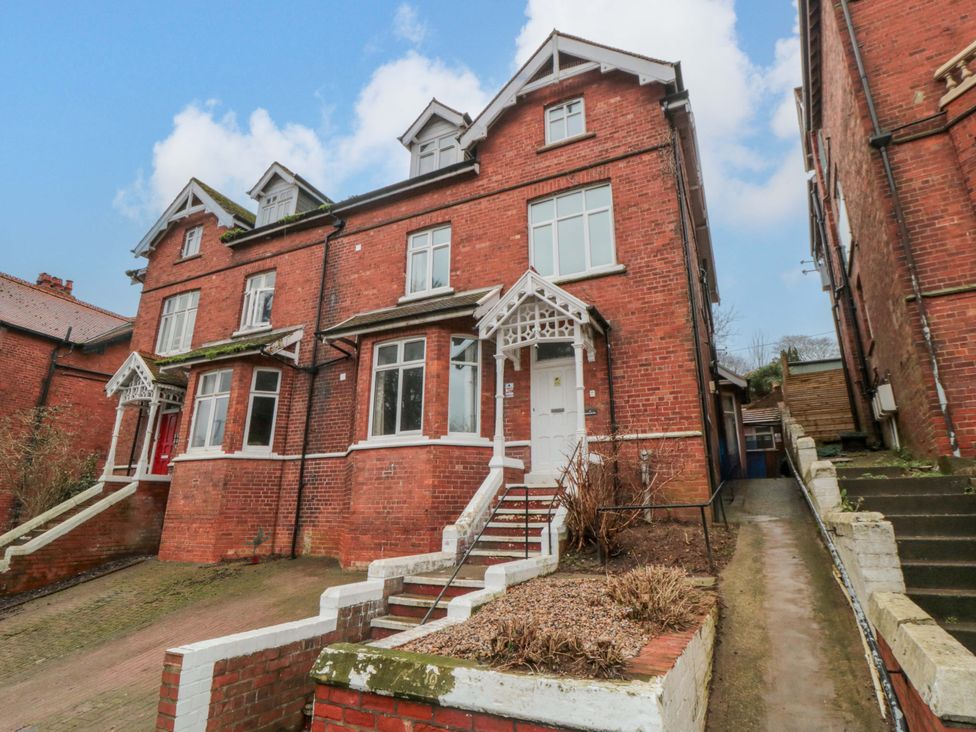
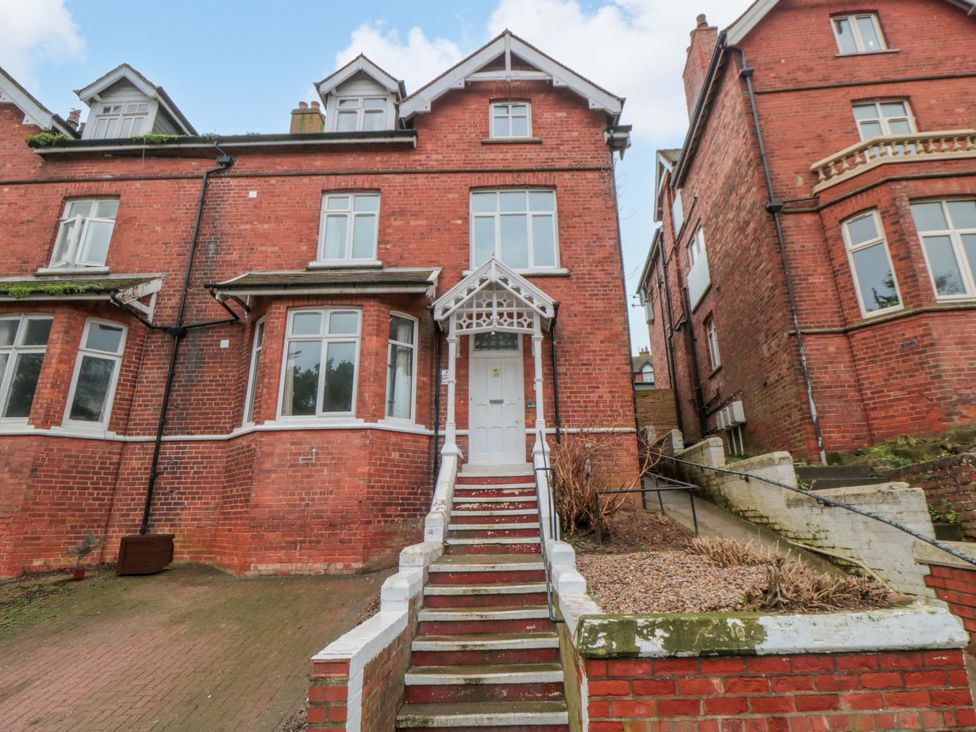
wooden crate: none [277,531,319,562] -> present [116,533,175,574]

